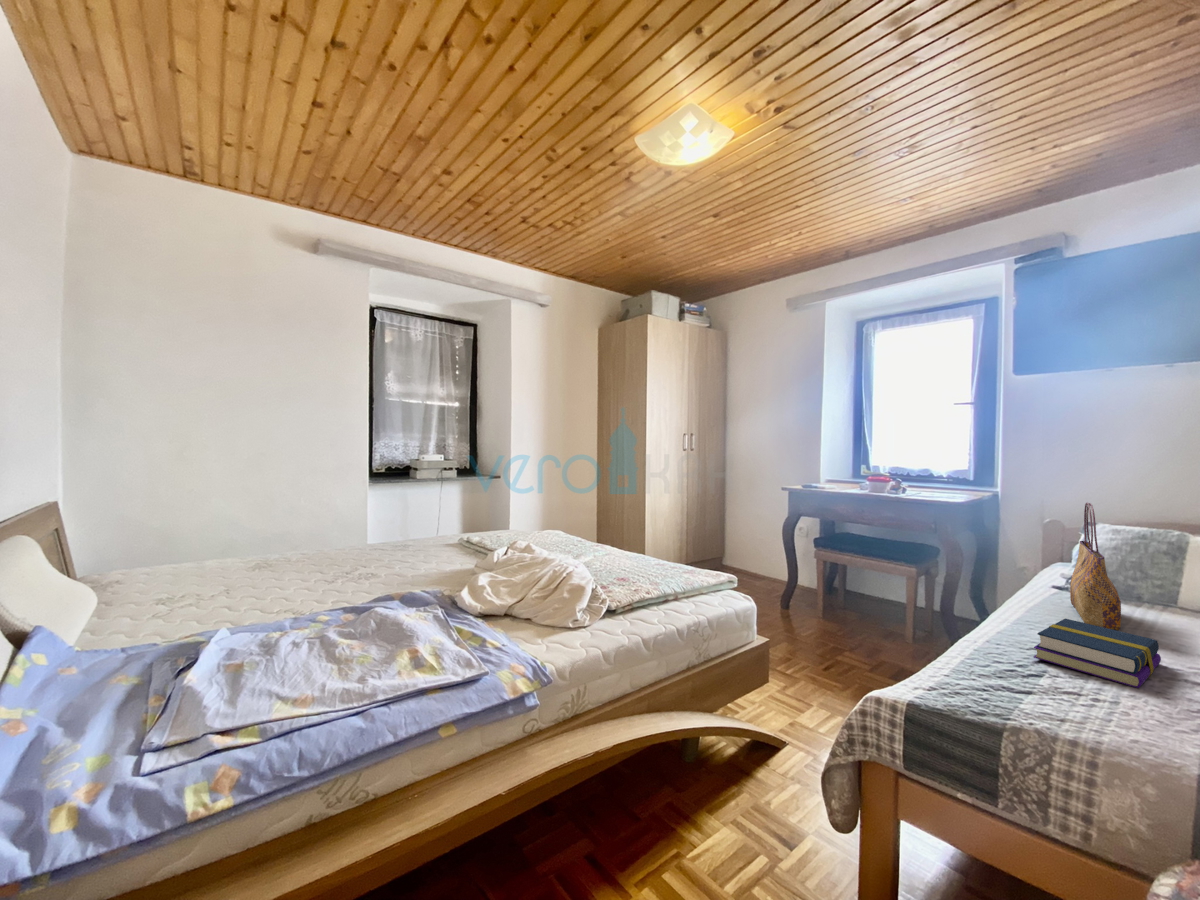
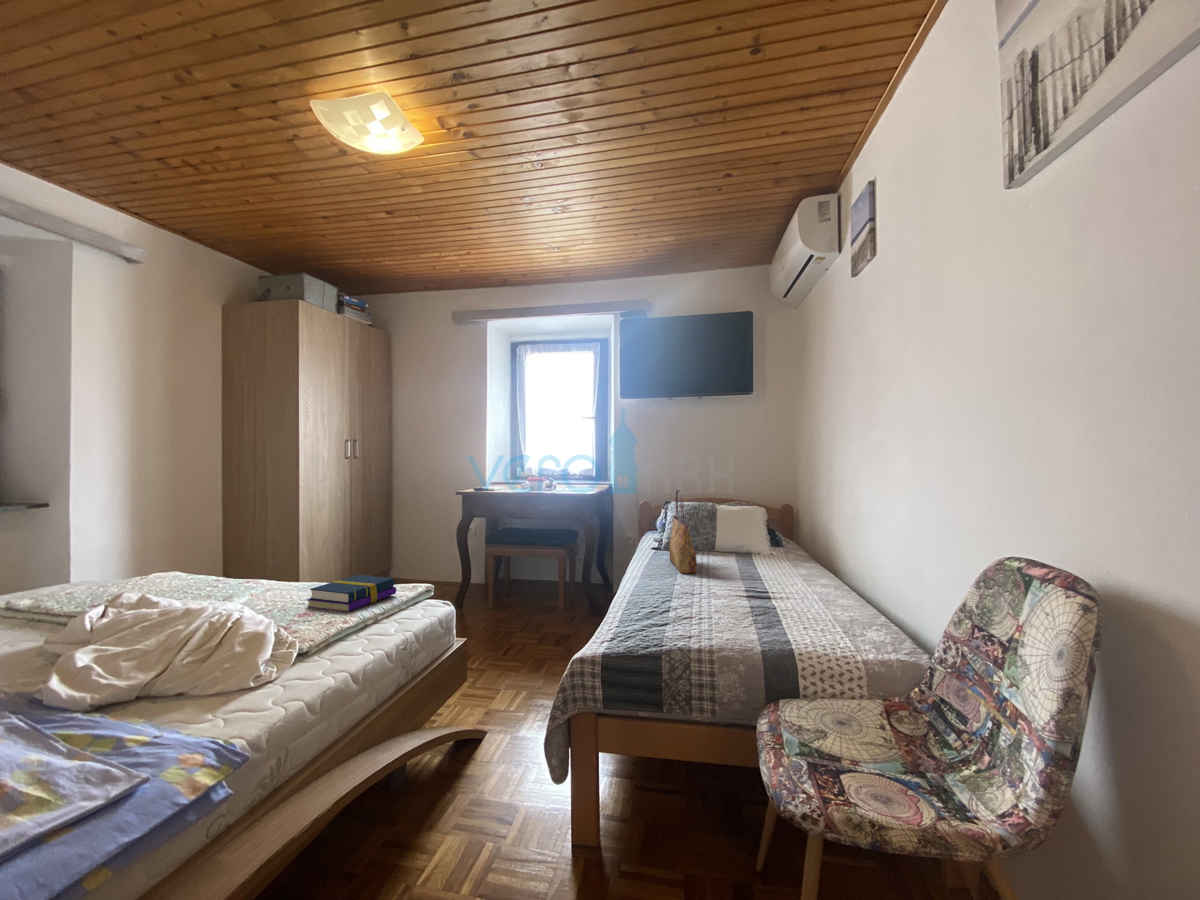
book: present [1034,618,1161,688] -> present [307,575,396,612]

